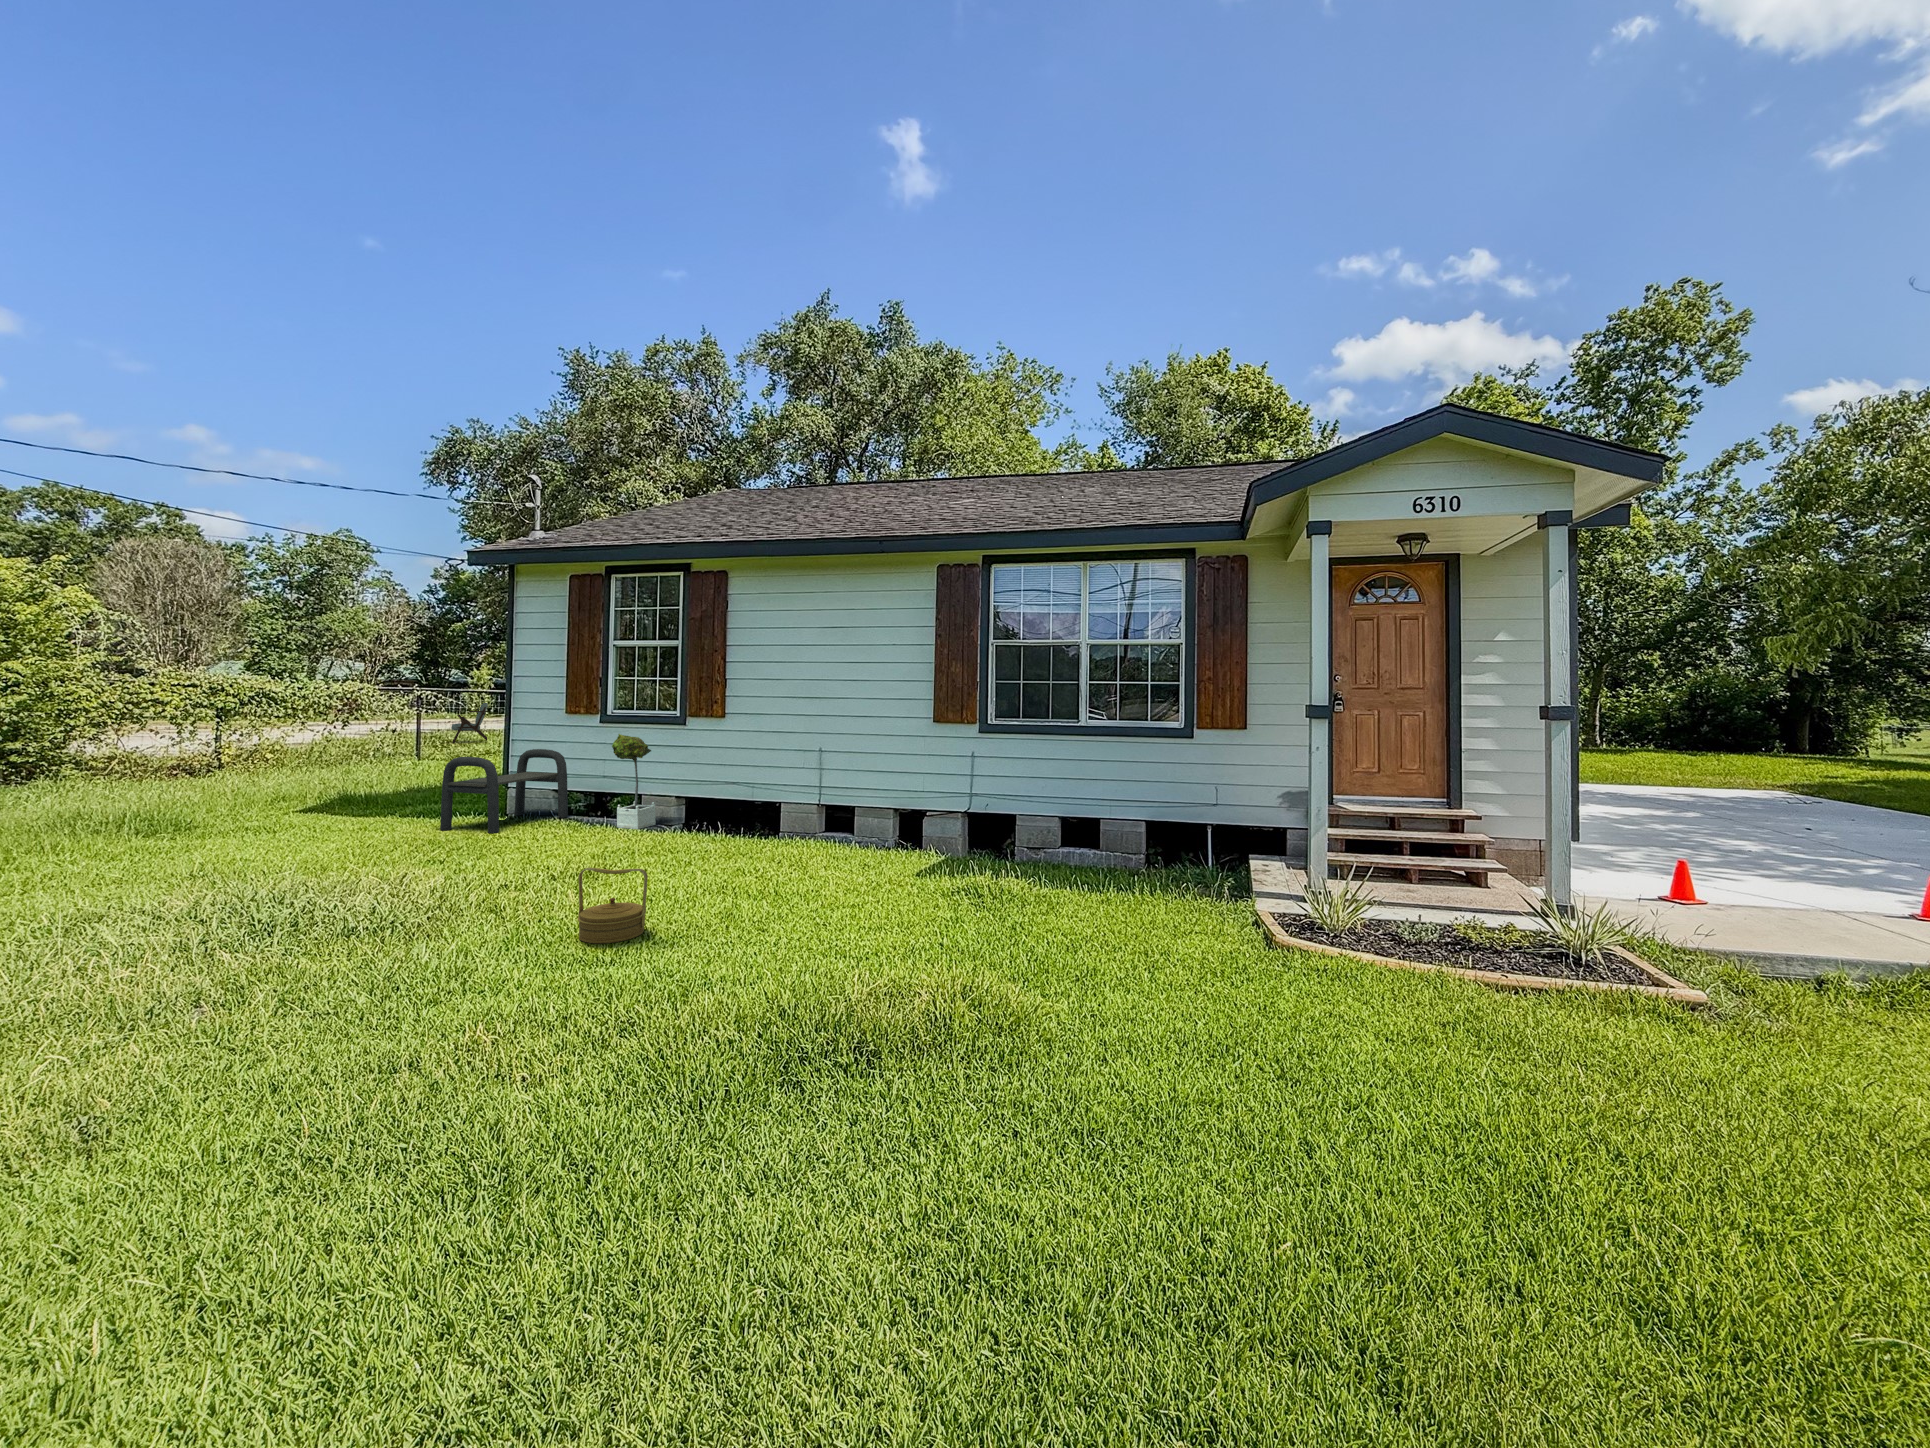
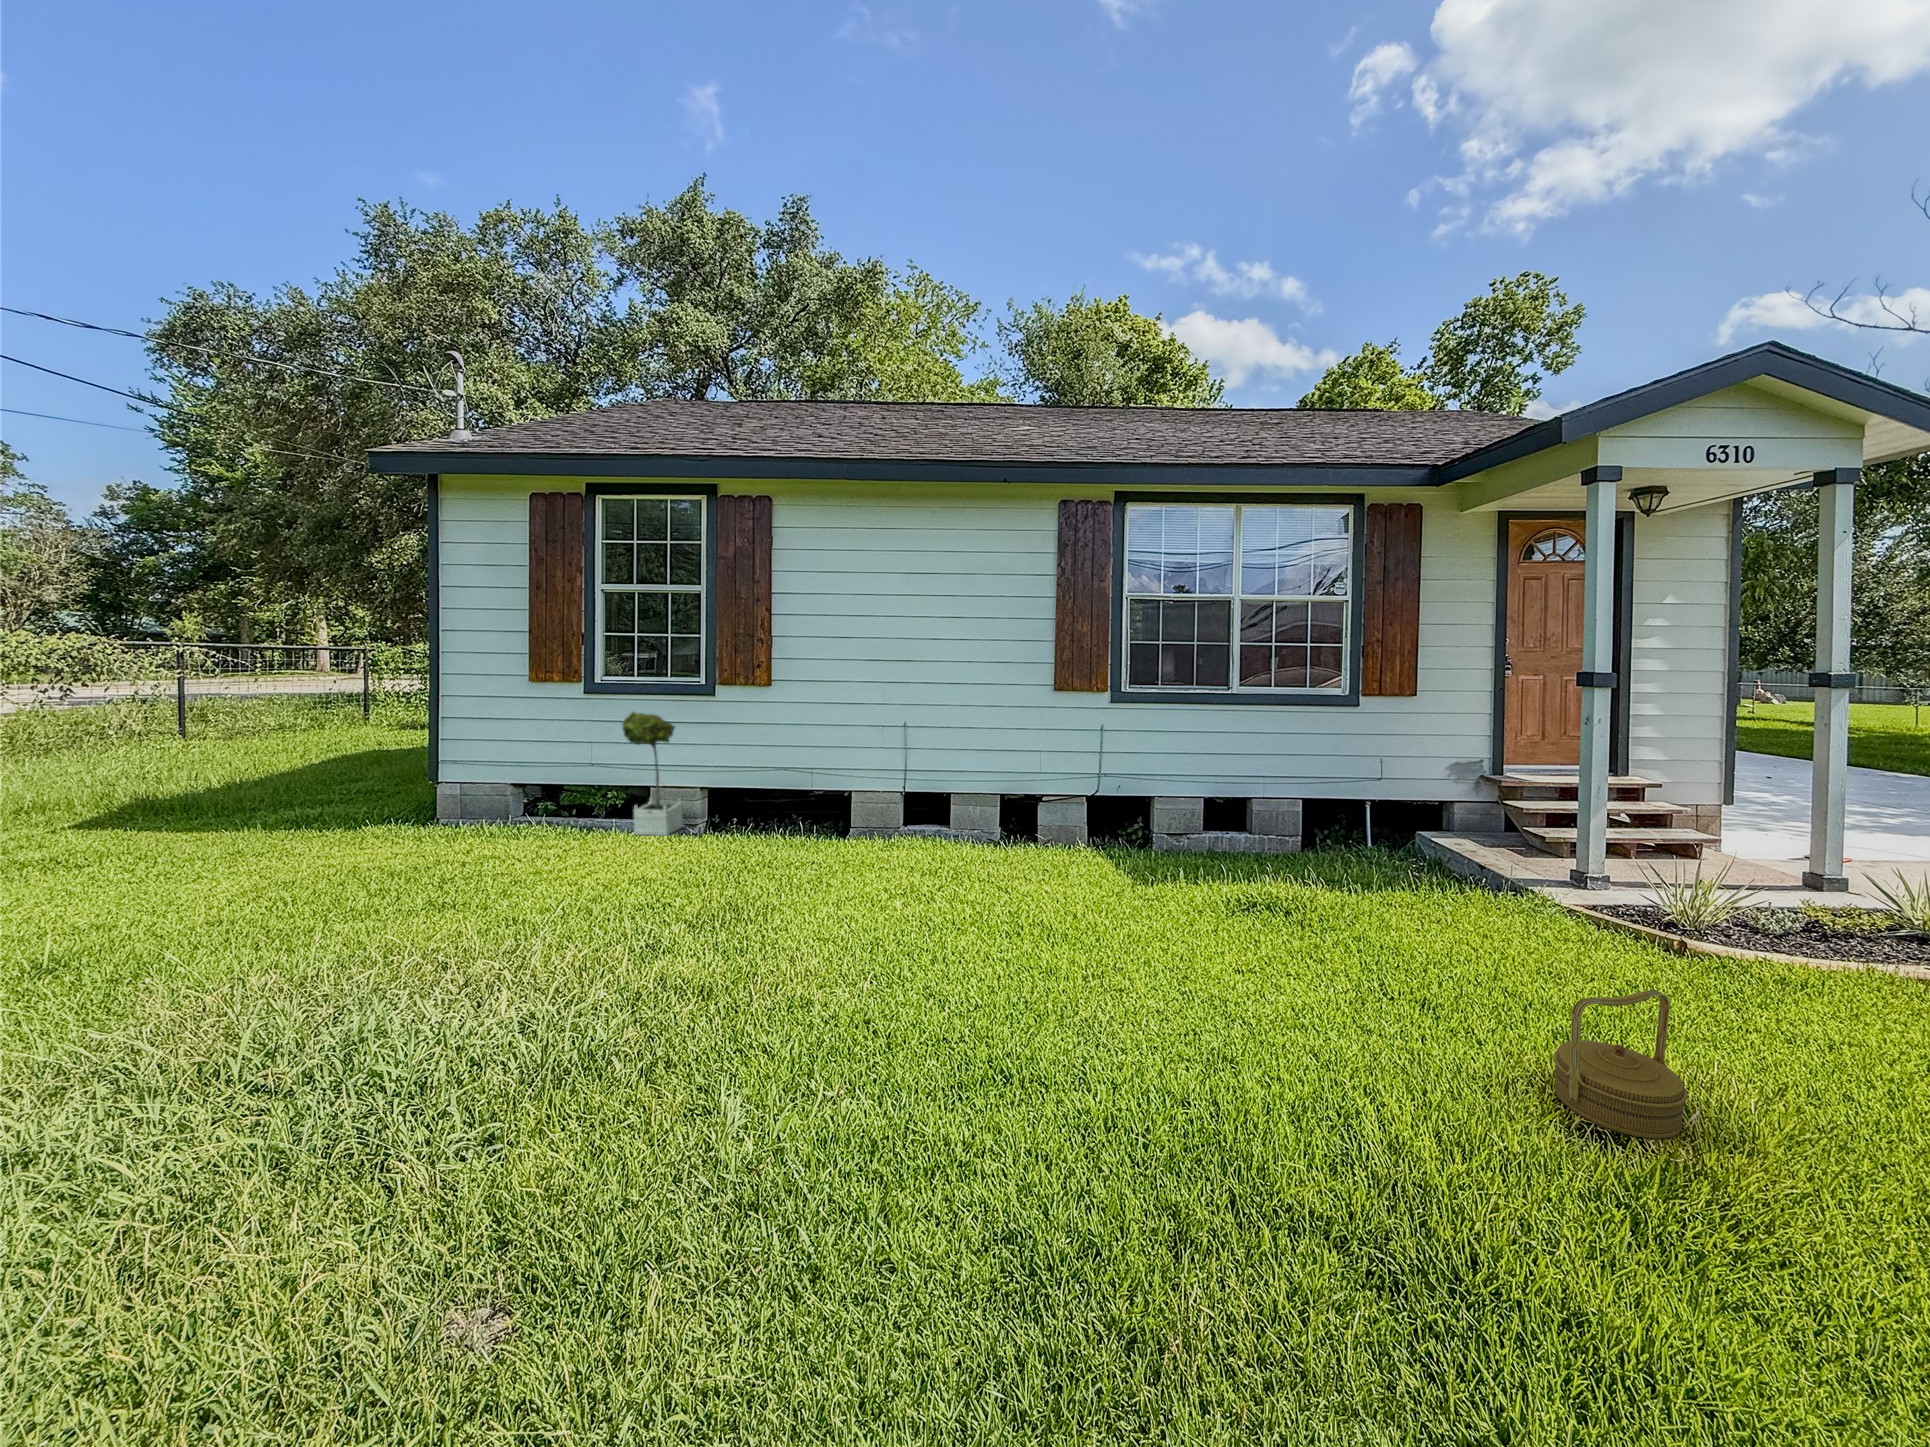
lounge chair: present [451,703,488,743] -> none [226,658,290,712]
bench: present [440,749,568,833] -> none [367,733,542,858]
basket: present [578,868,648,944] -> present [1554,990,1688,1139]

